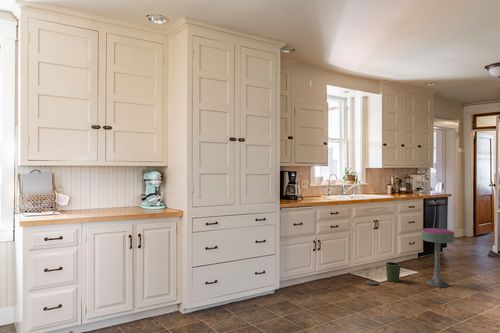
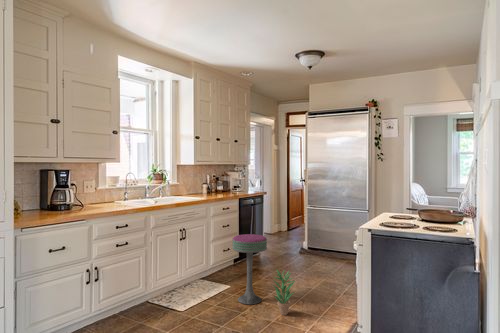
potted plant: none [459,257,484,298] -> present [273,269,295,315]
trash can: present [365,262,400,285] -> none [164,280,209,317]

